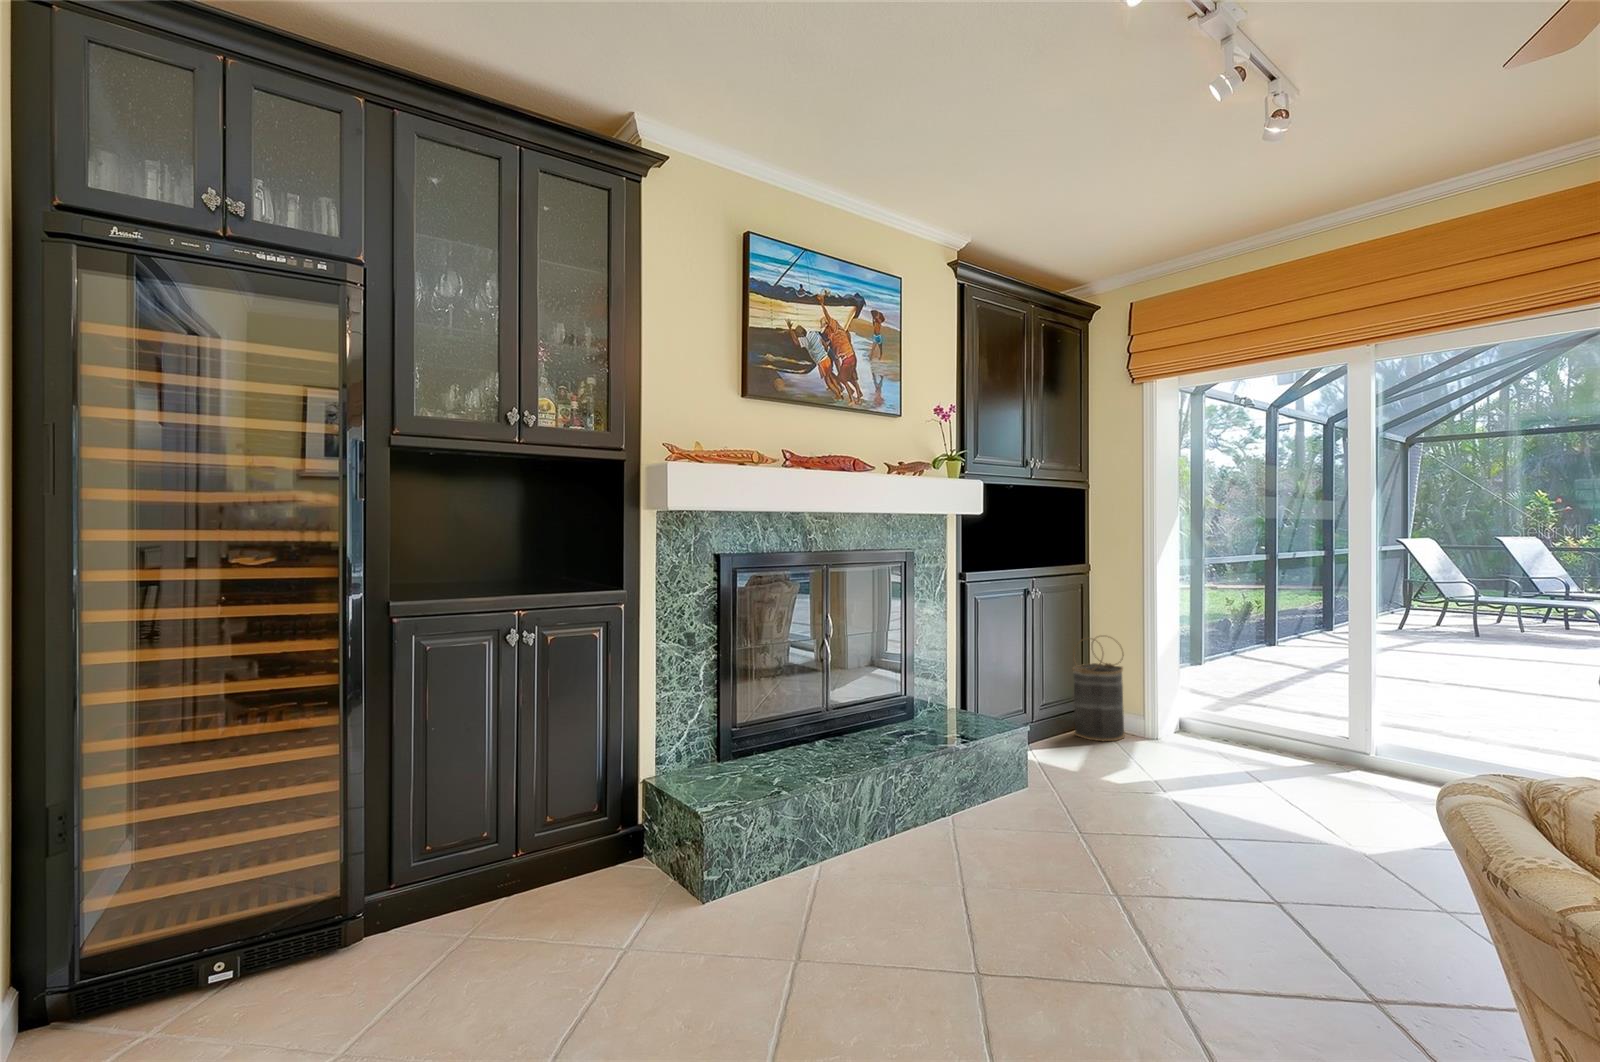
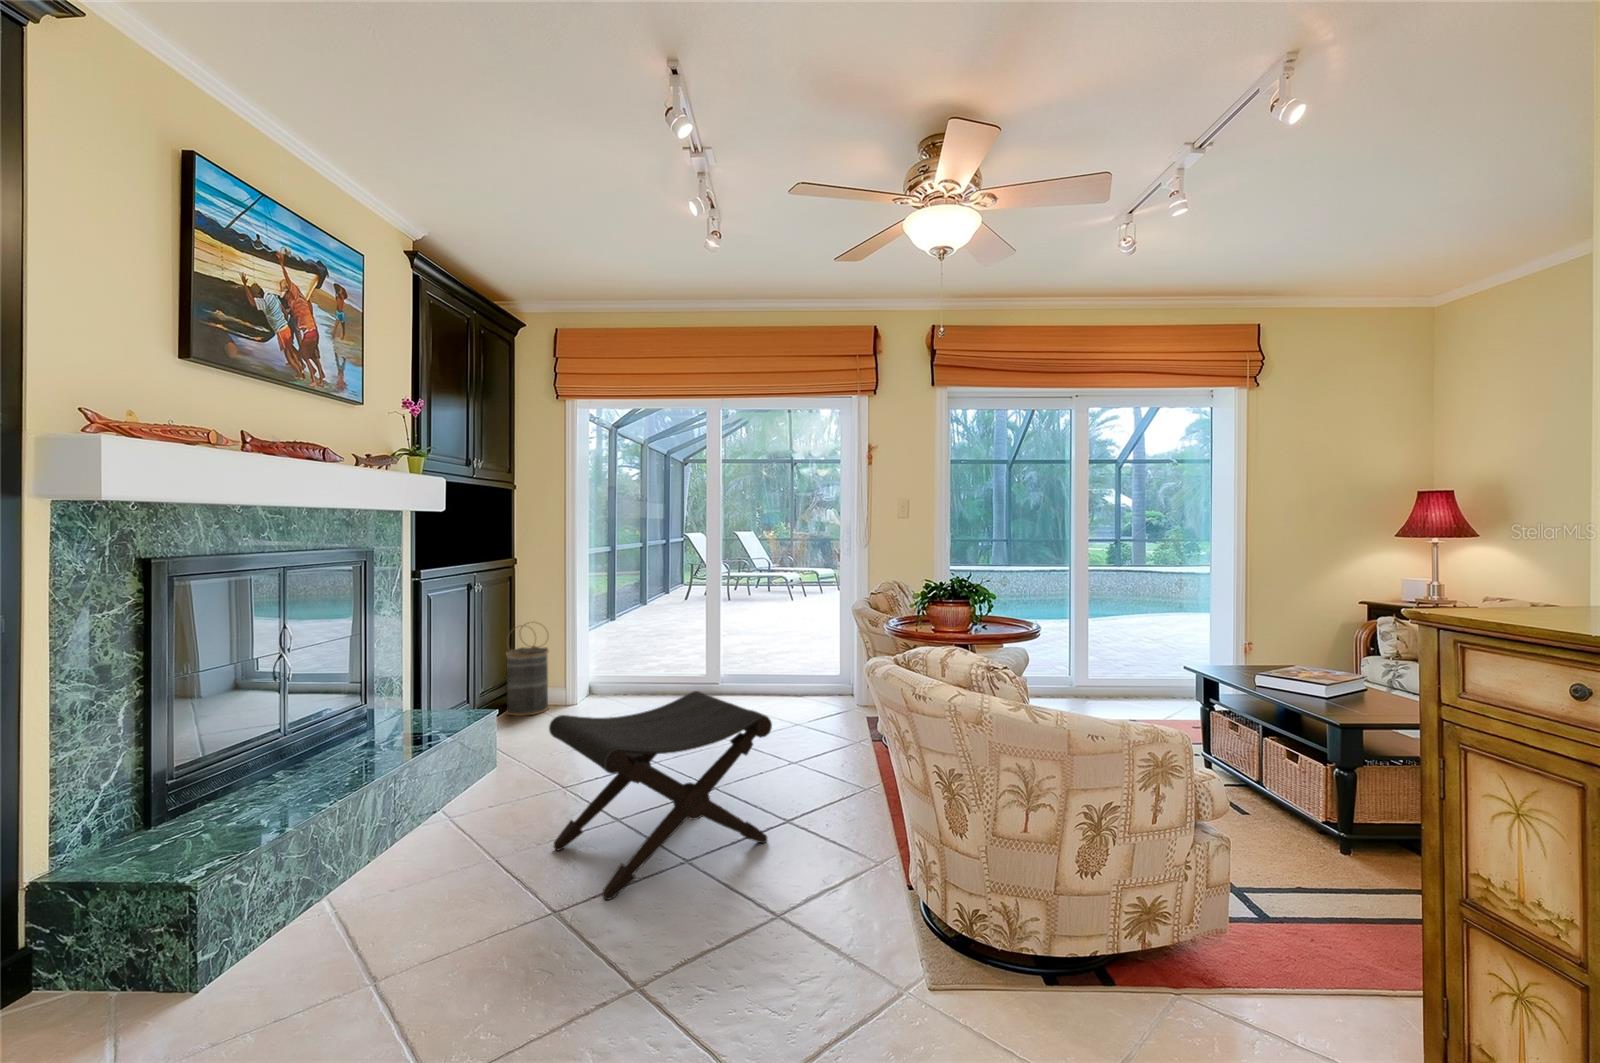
footstool: none [1018,743,1339,1024] -> present [549,691,772,900]

